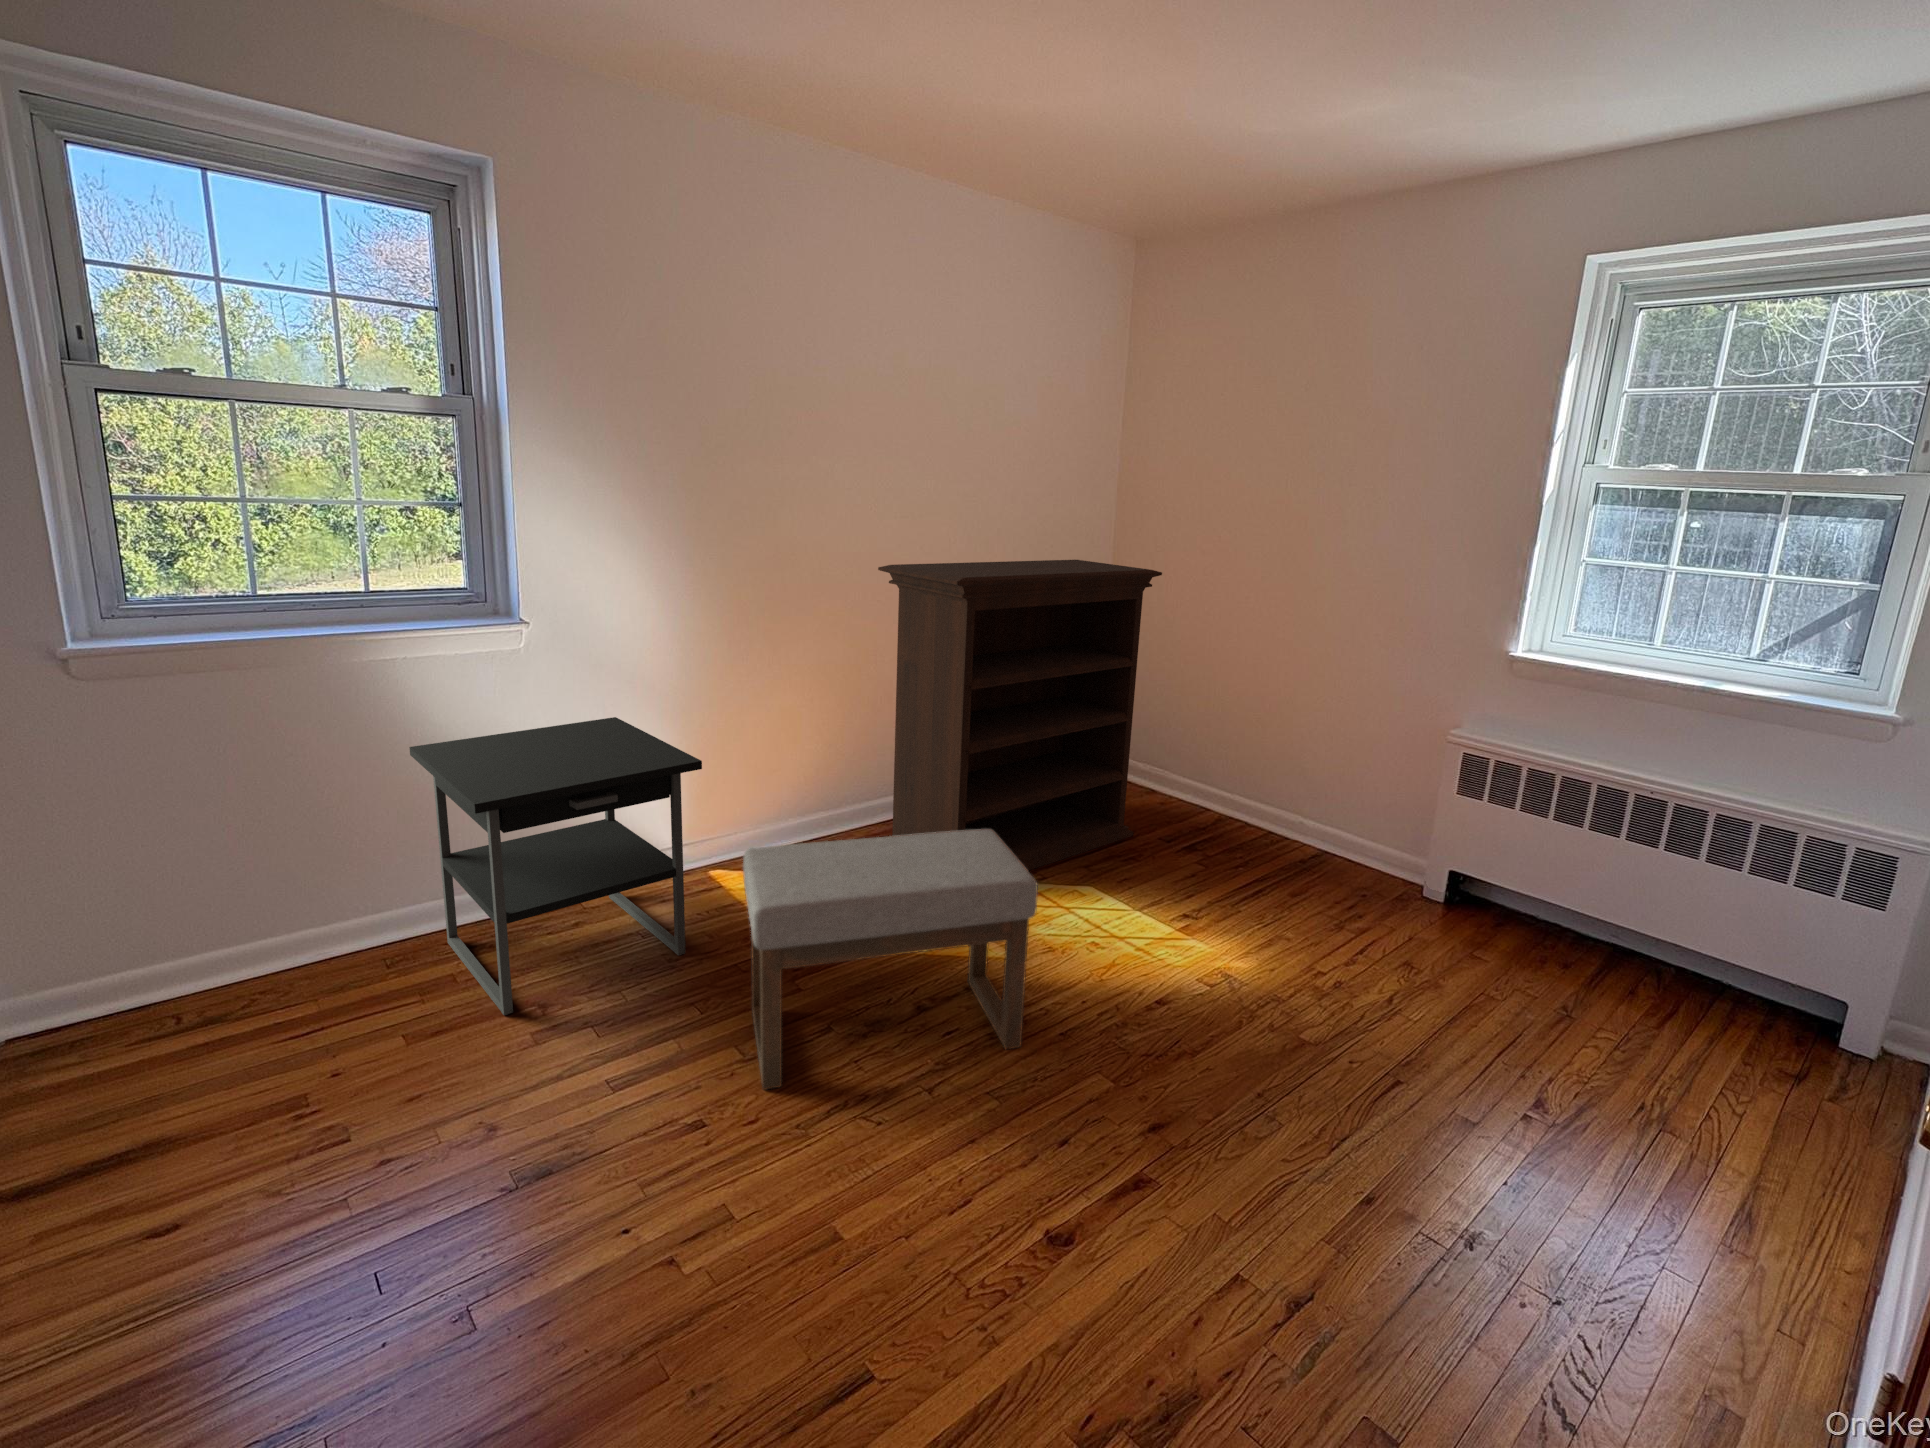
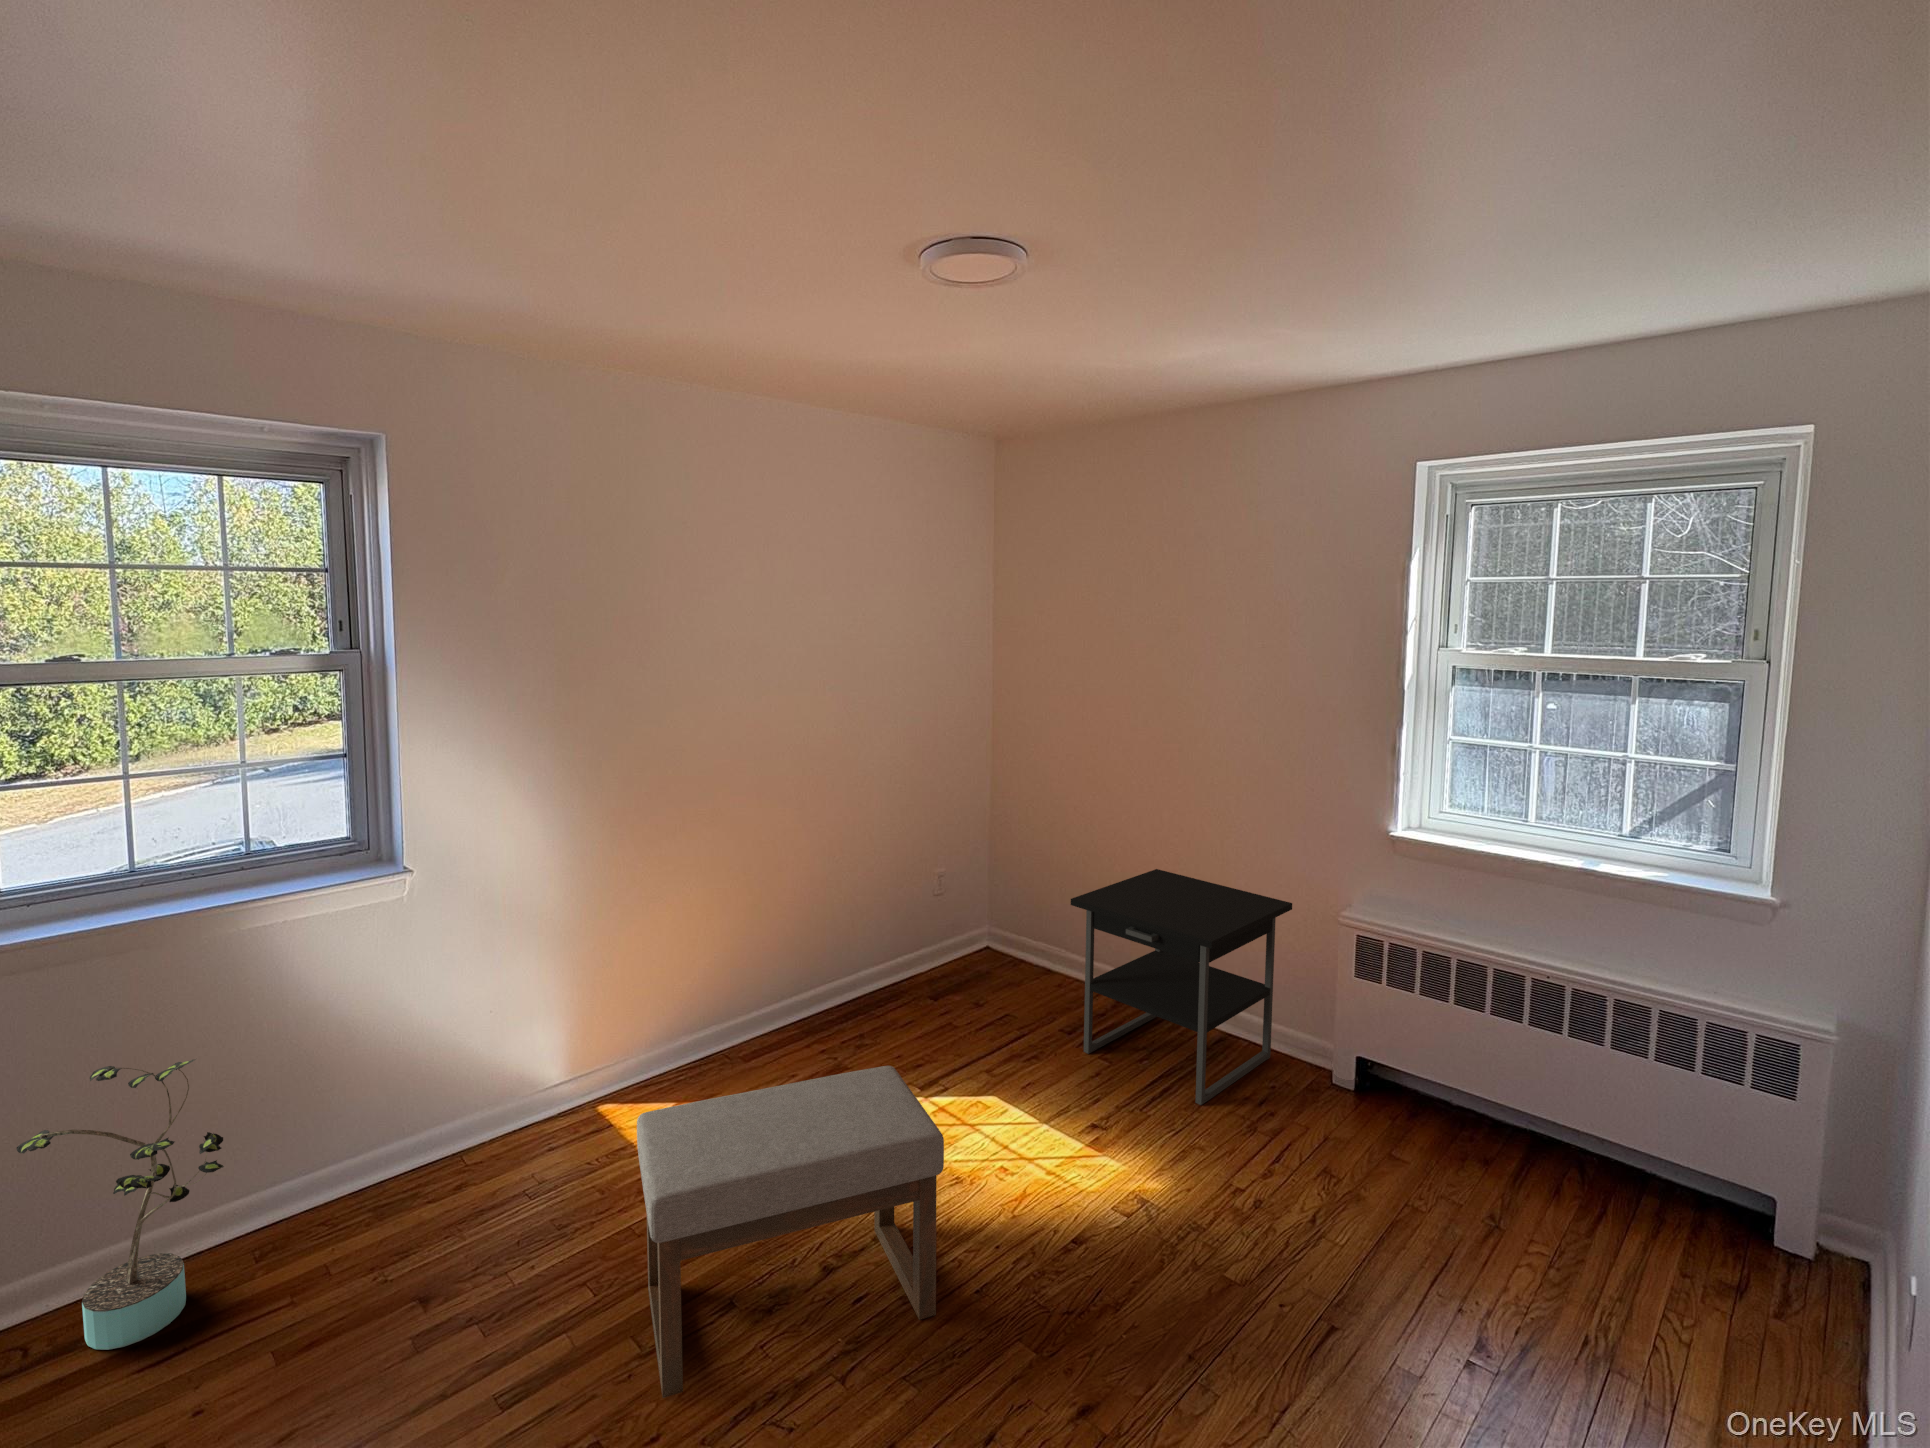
bookshelf: present [878,560,1162,871] -> none [764,748,1042,1120]
nightstand: present [409,717,702,1015] -> present [1071,869,1292,1105]
potted plant: none [158,773,354,1023] -> present [17,1059,224,1350]

